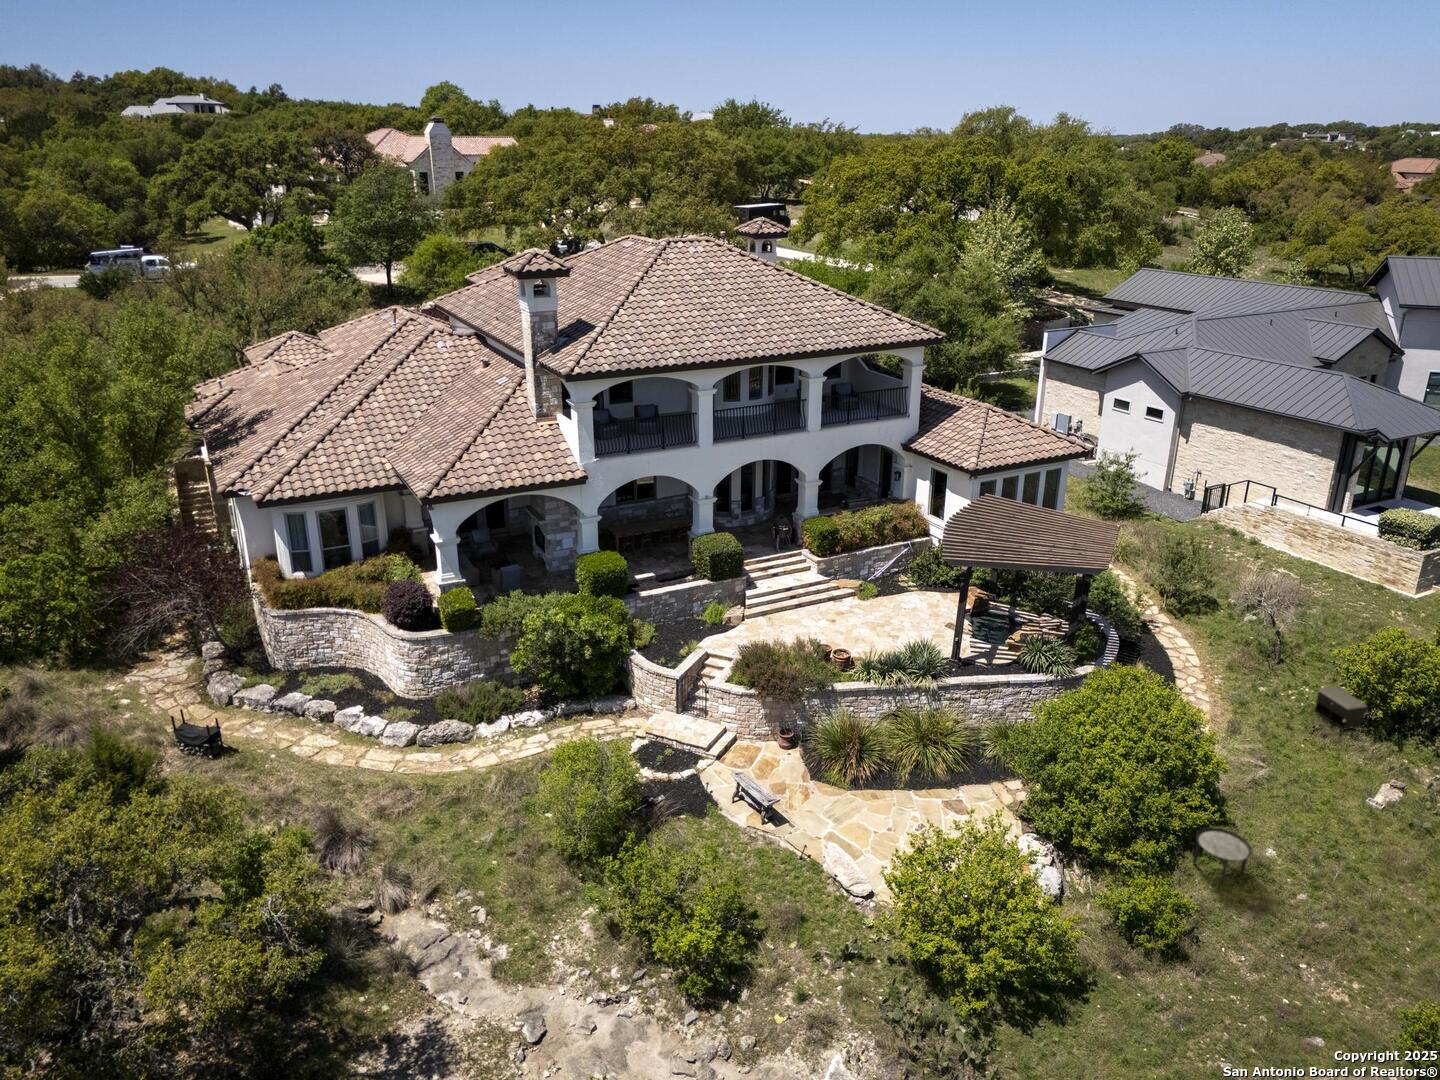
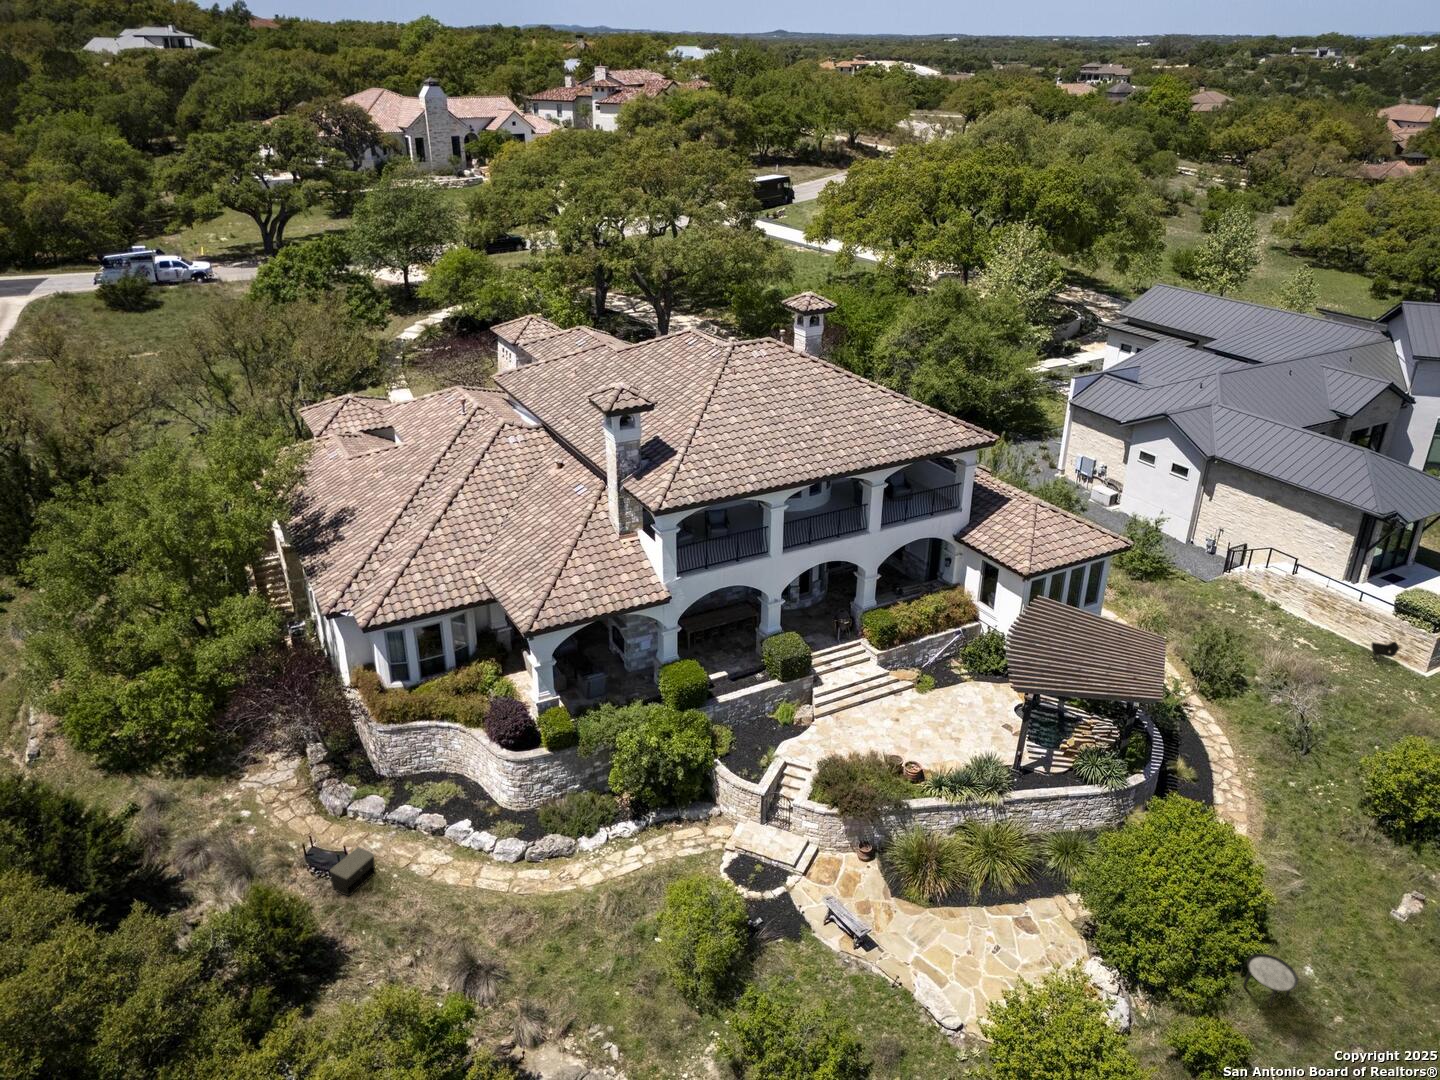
lounge chair: none [1350,565,1385,587] -> present [1371,642,1399,659]
storage bench: present [1314,686,1366,730] -> present [330,847,376,896]

